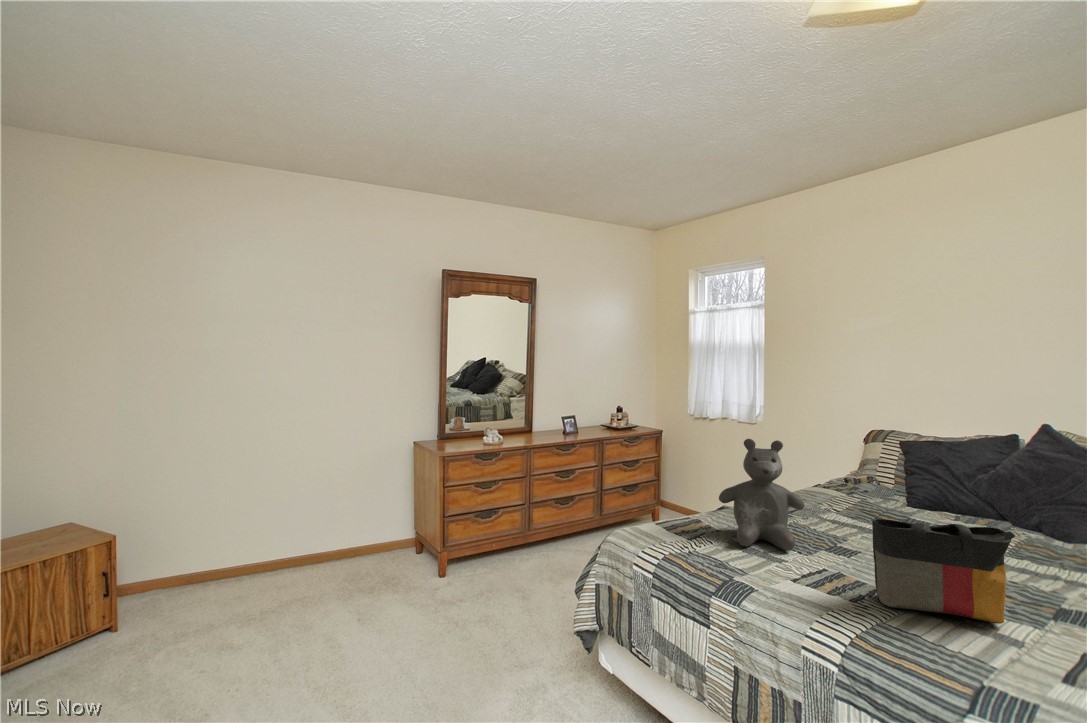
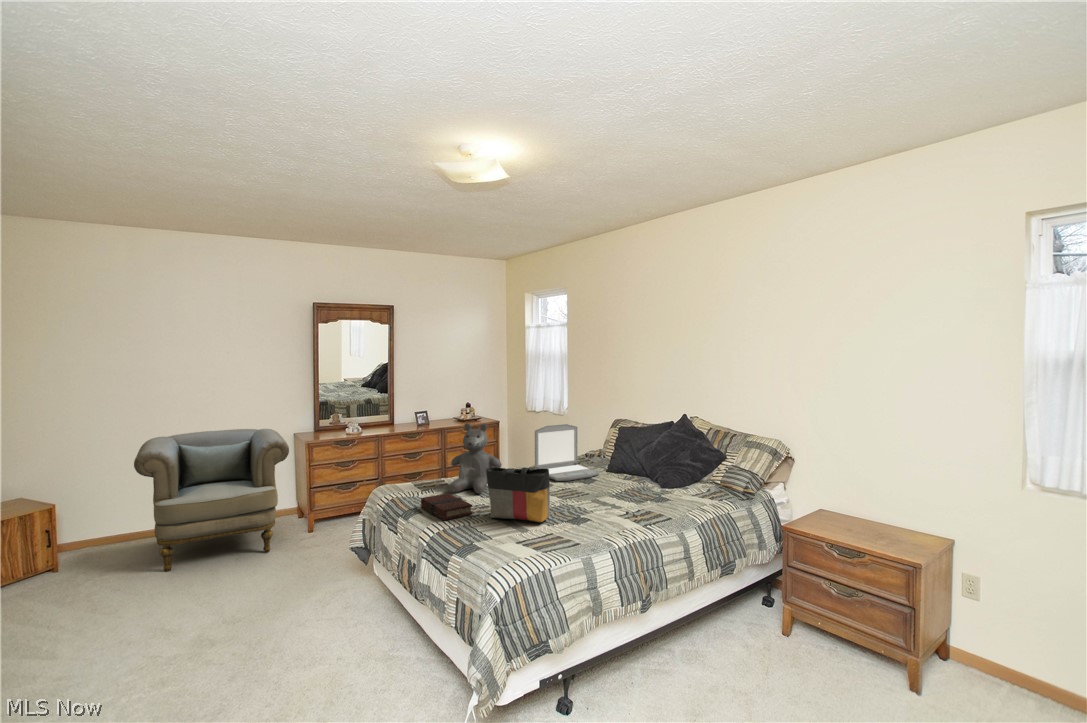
armchair: none [228,432,433,639] -> present [134,429,289,571]
laptop: none [810,443,917,531] -> present [535,424,600,481]
book: none [732,552,841,609] -> present [421,493,472,520]

